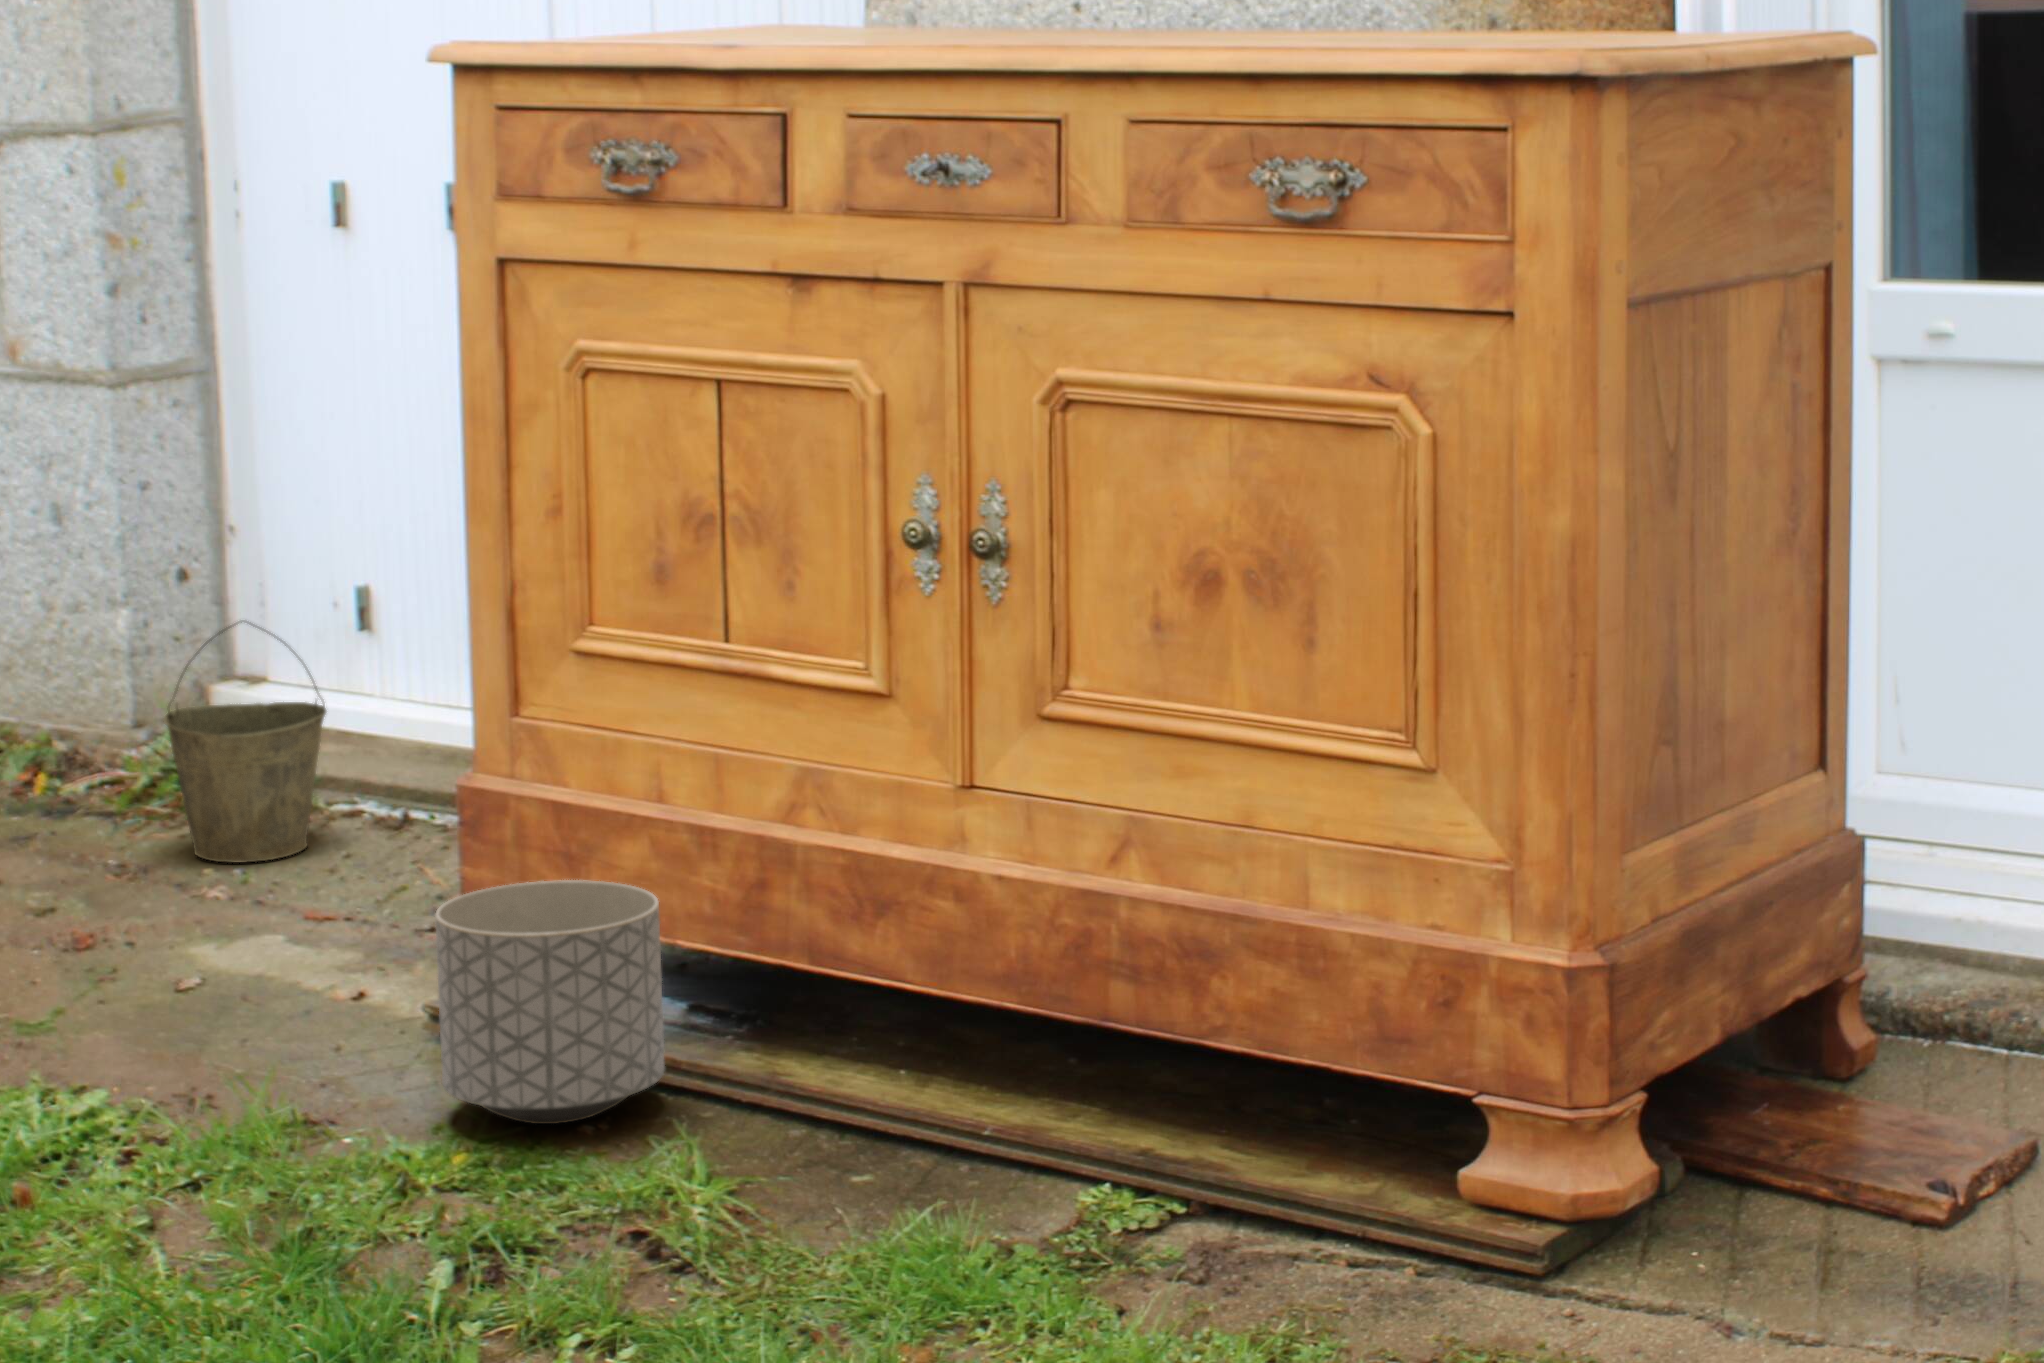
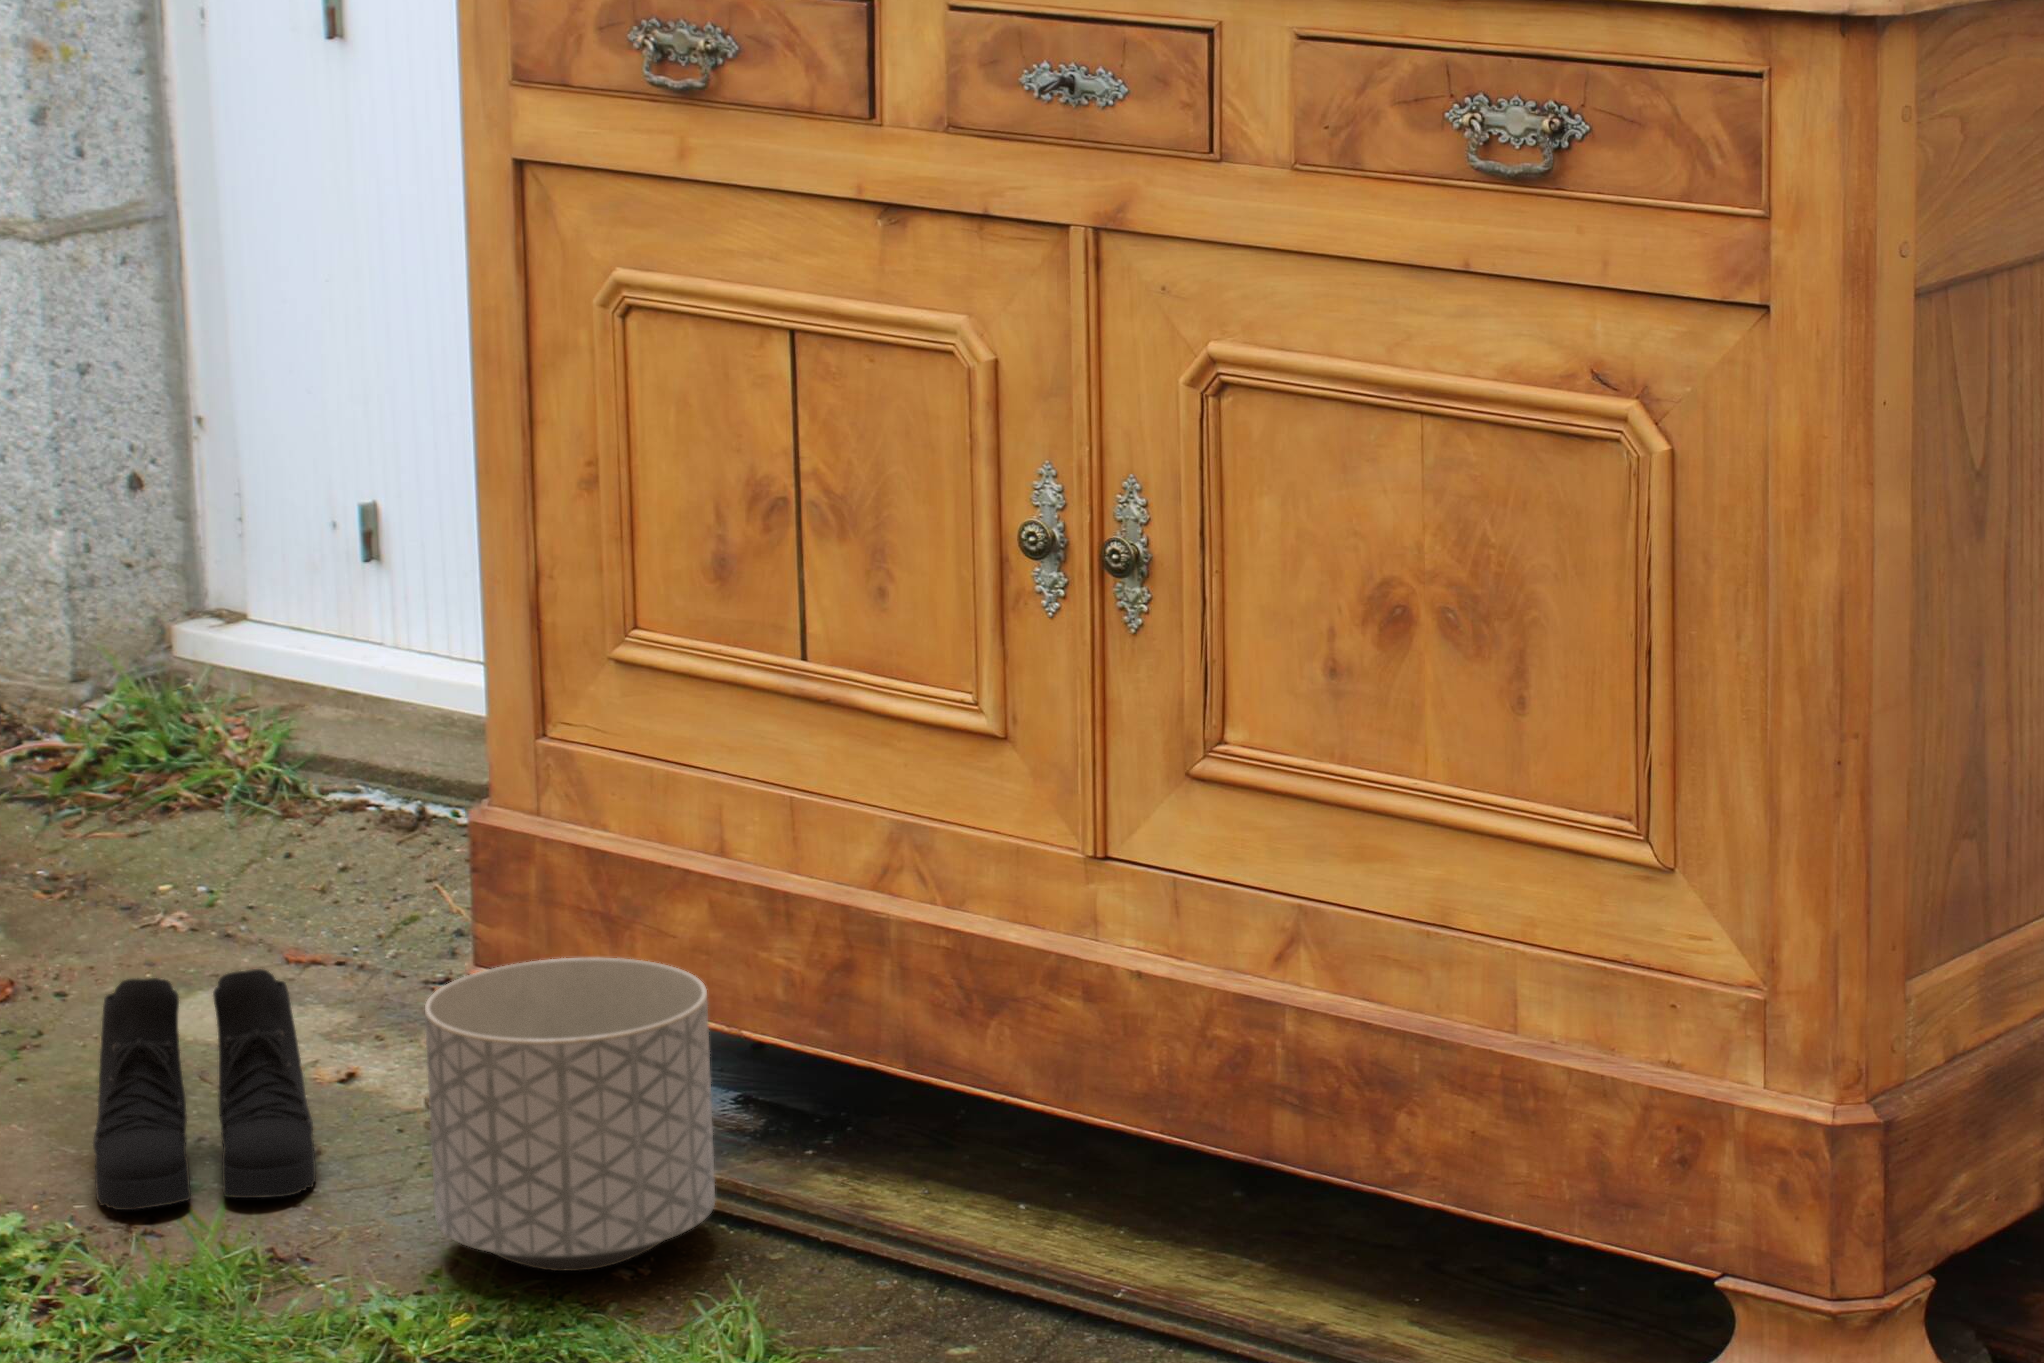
bucket: present [164,622,326,863] -> none [99,563,308,875]
boots: none [167,900,344,1087] -> present [93,969,316,1210]

